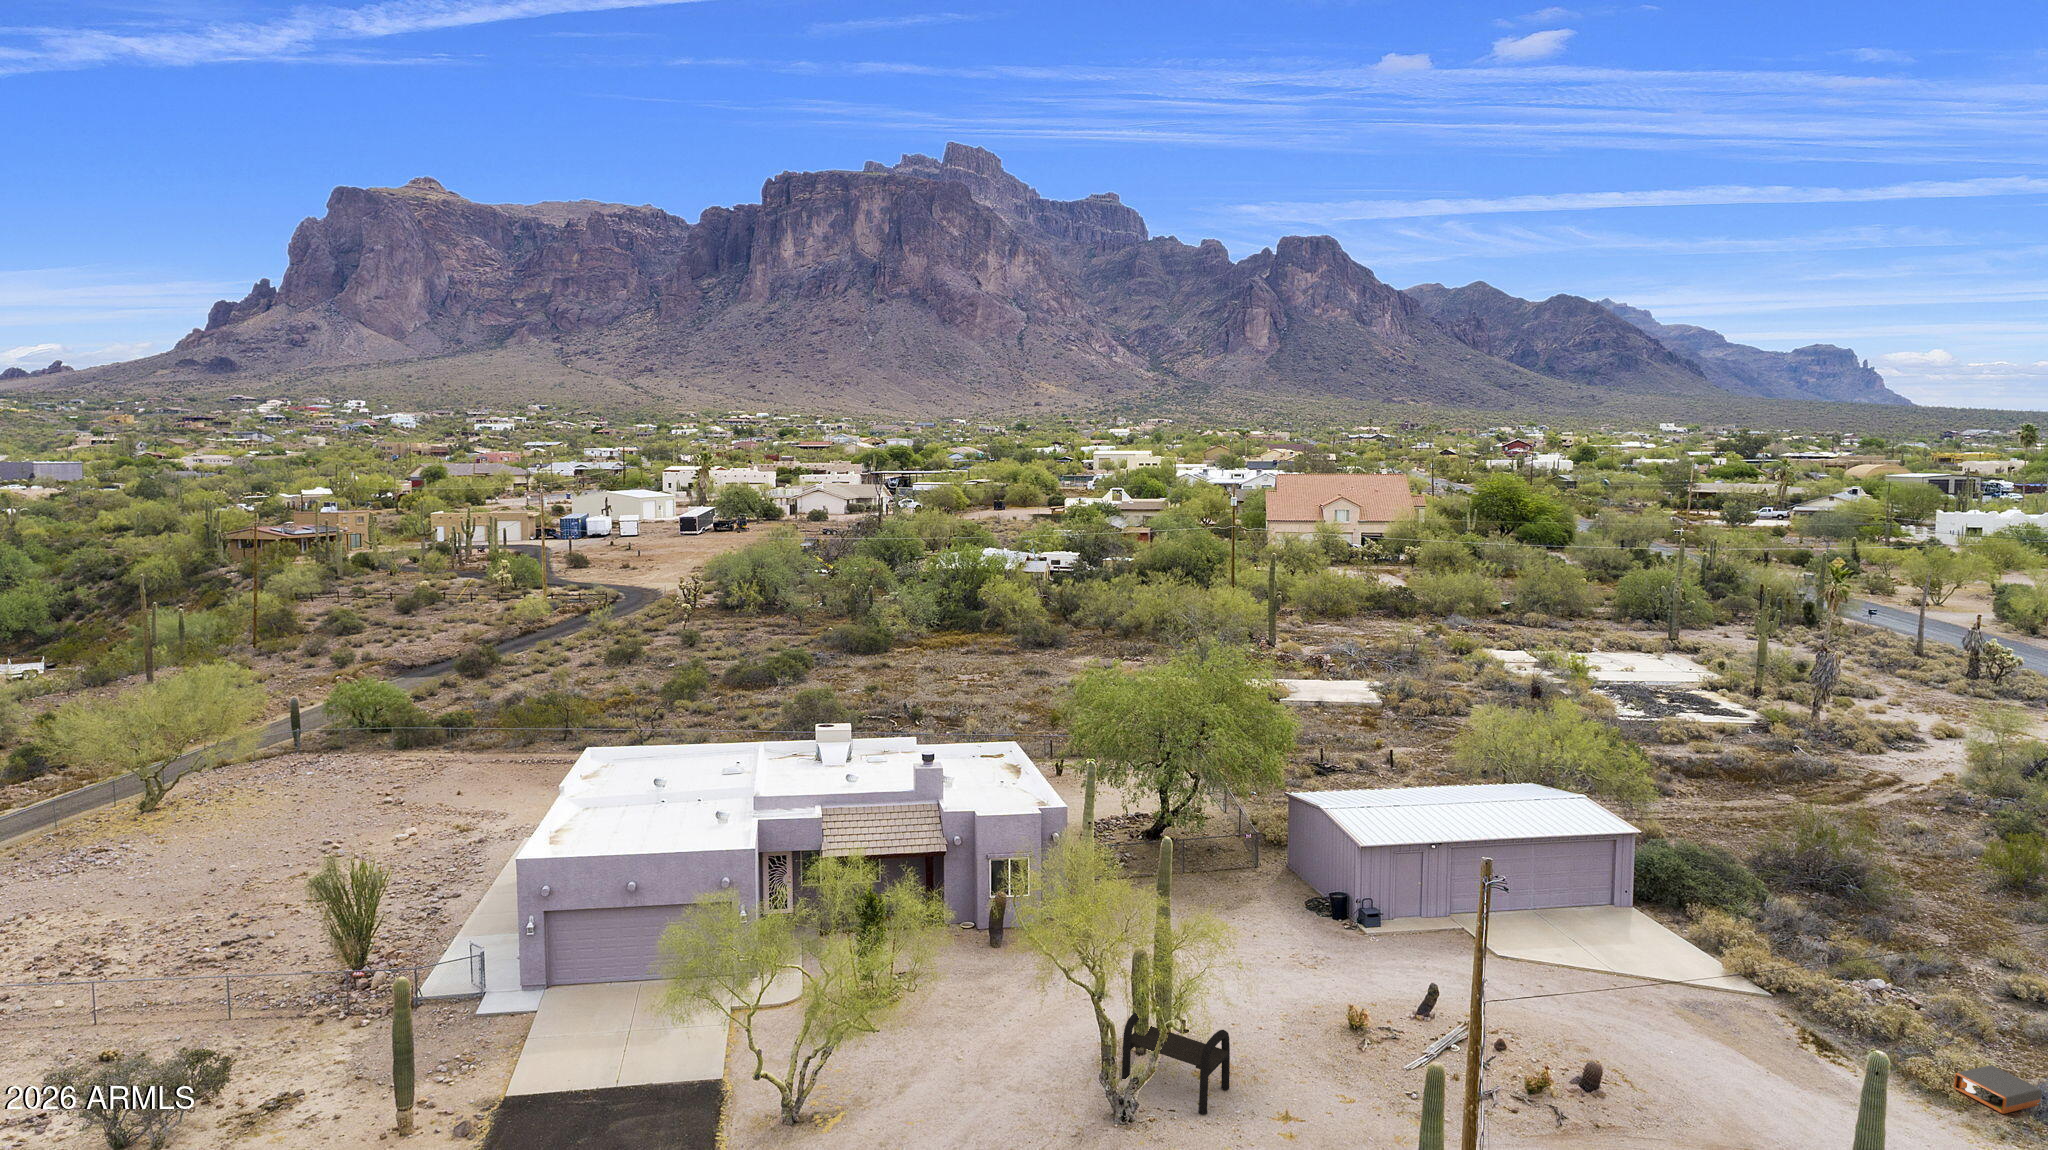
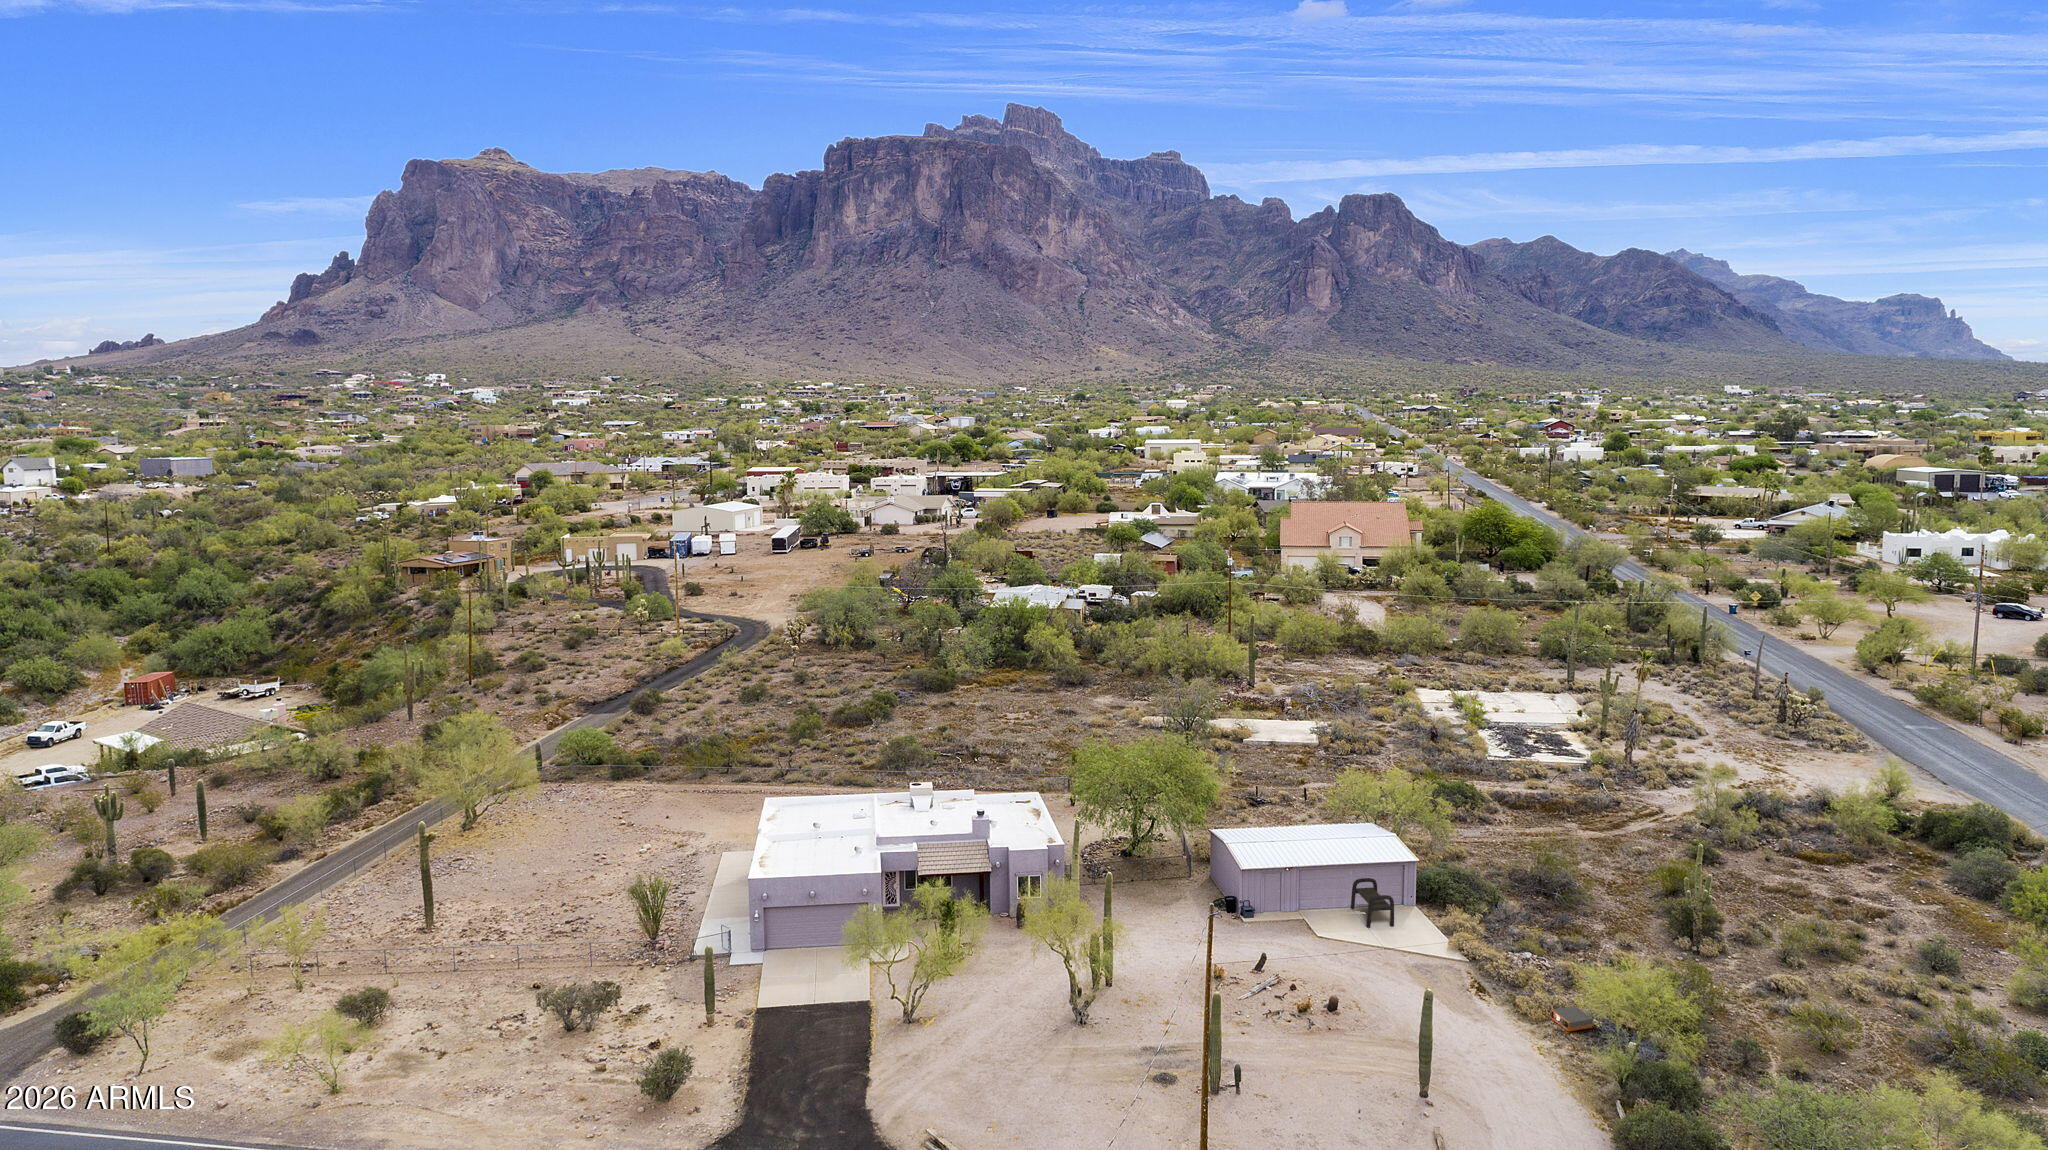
bench: present [1122,1013,1230,1115] -> present [1351,878,1394,927]

